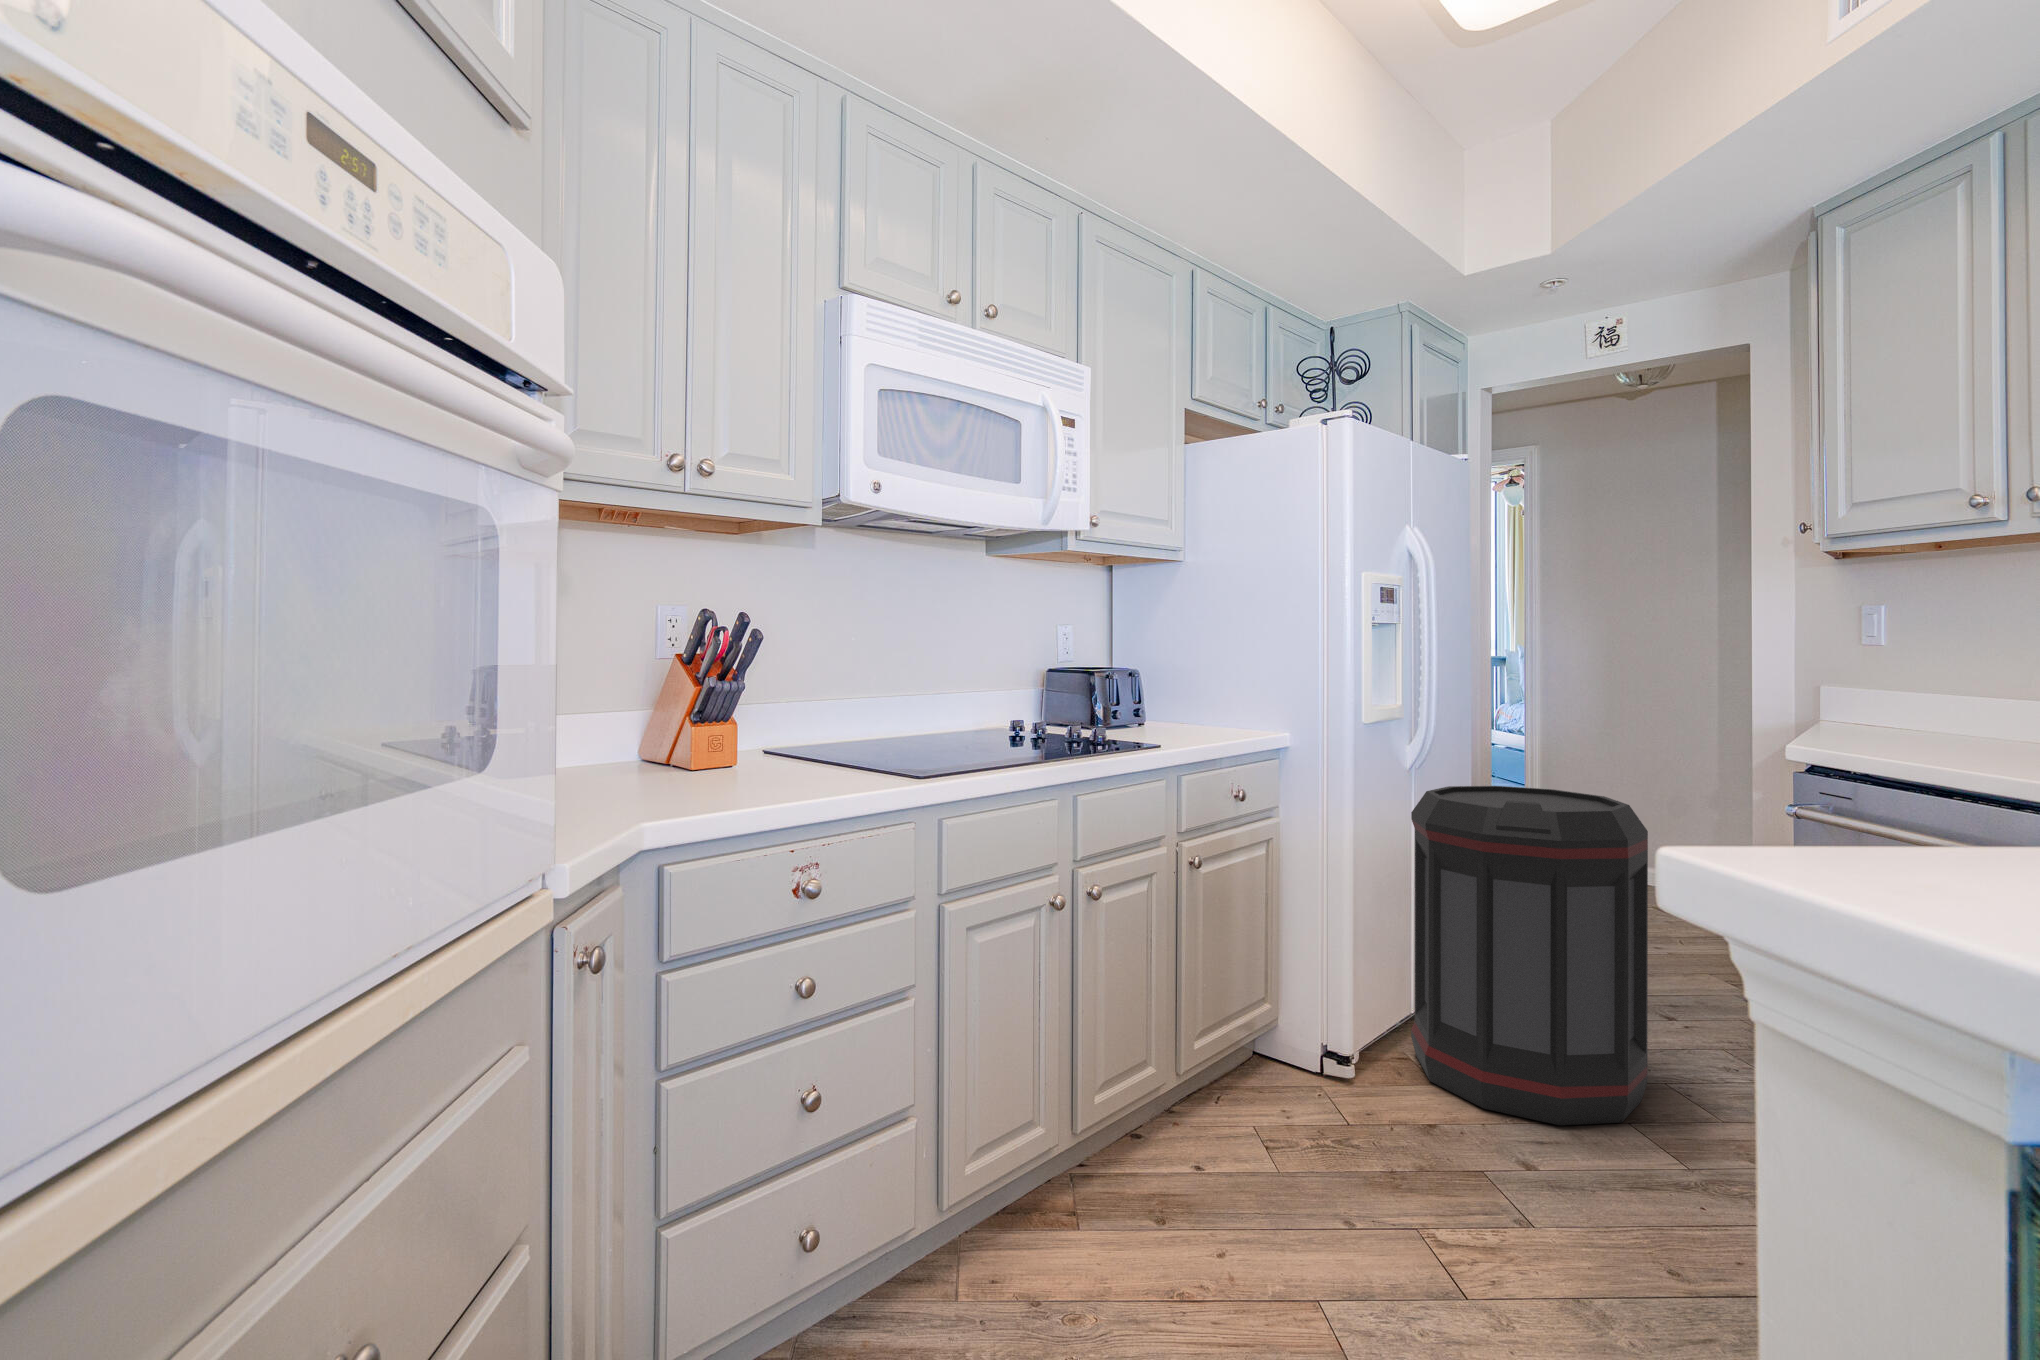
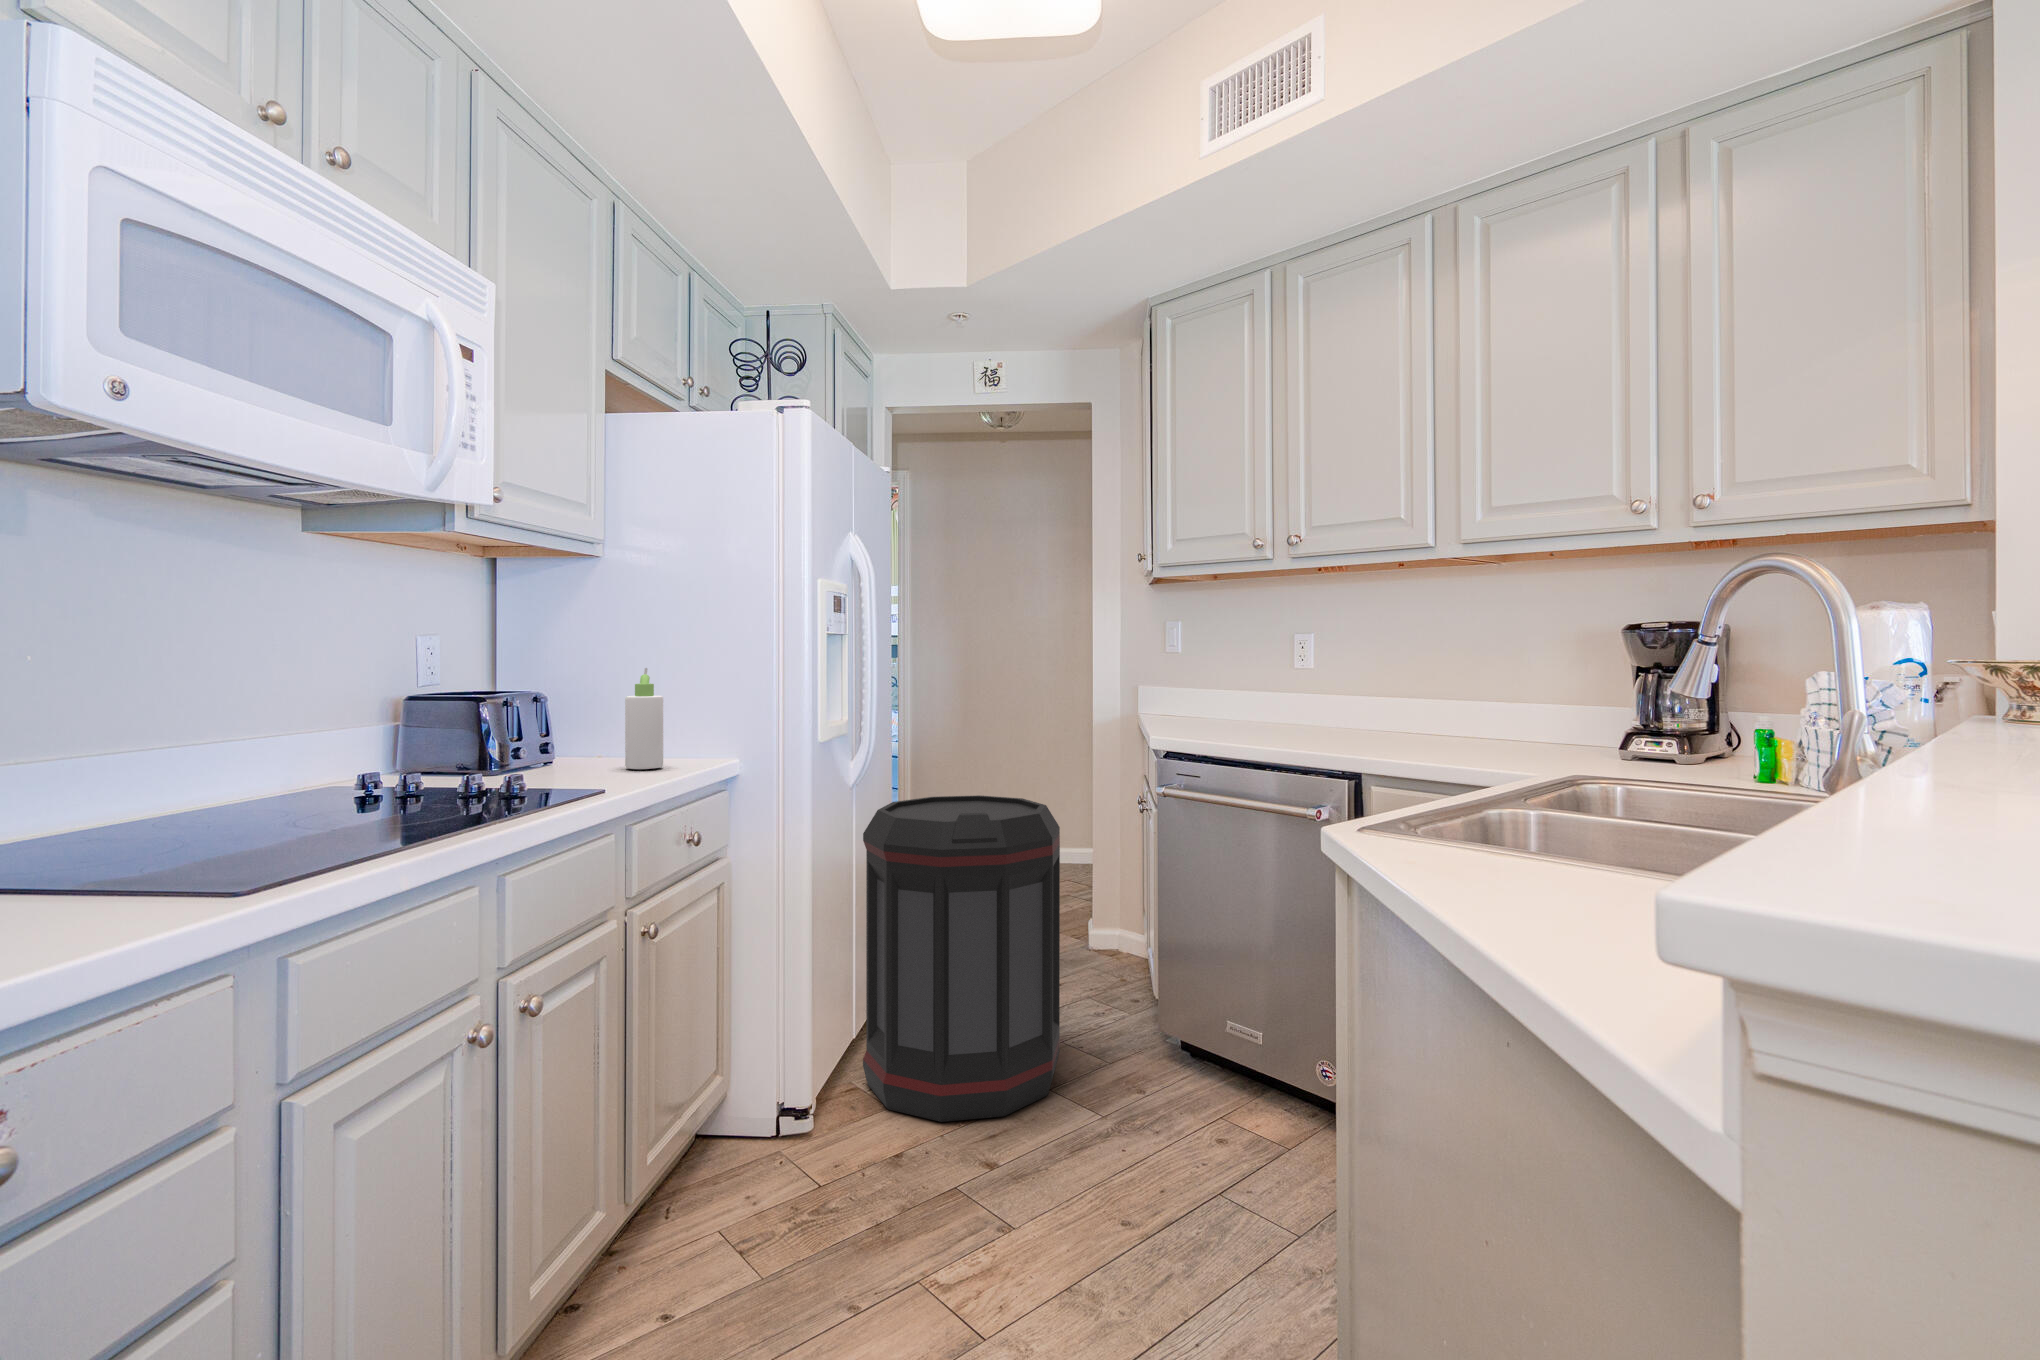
bottle: none [1189,652,1219,733] -> present [625,668,663,769]

